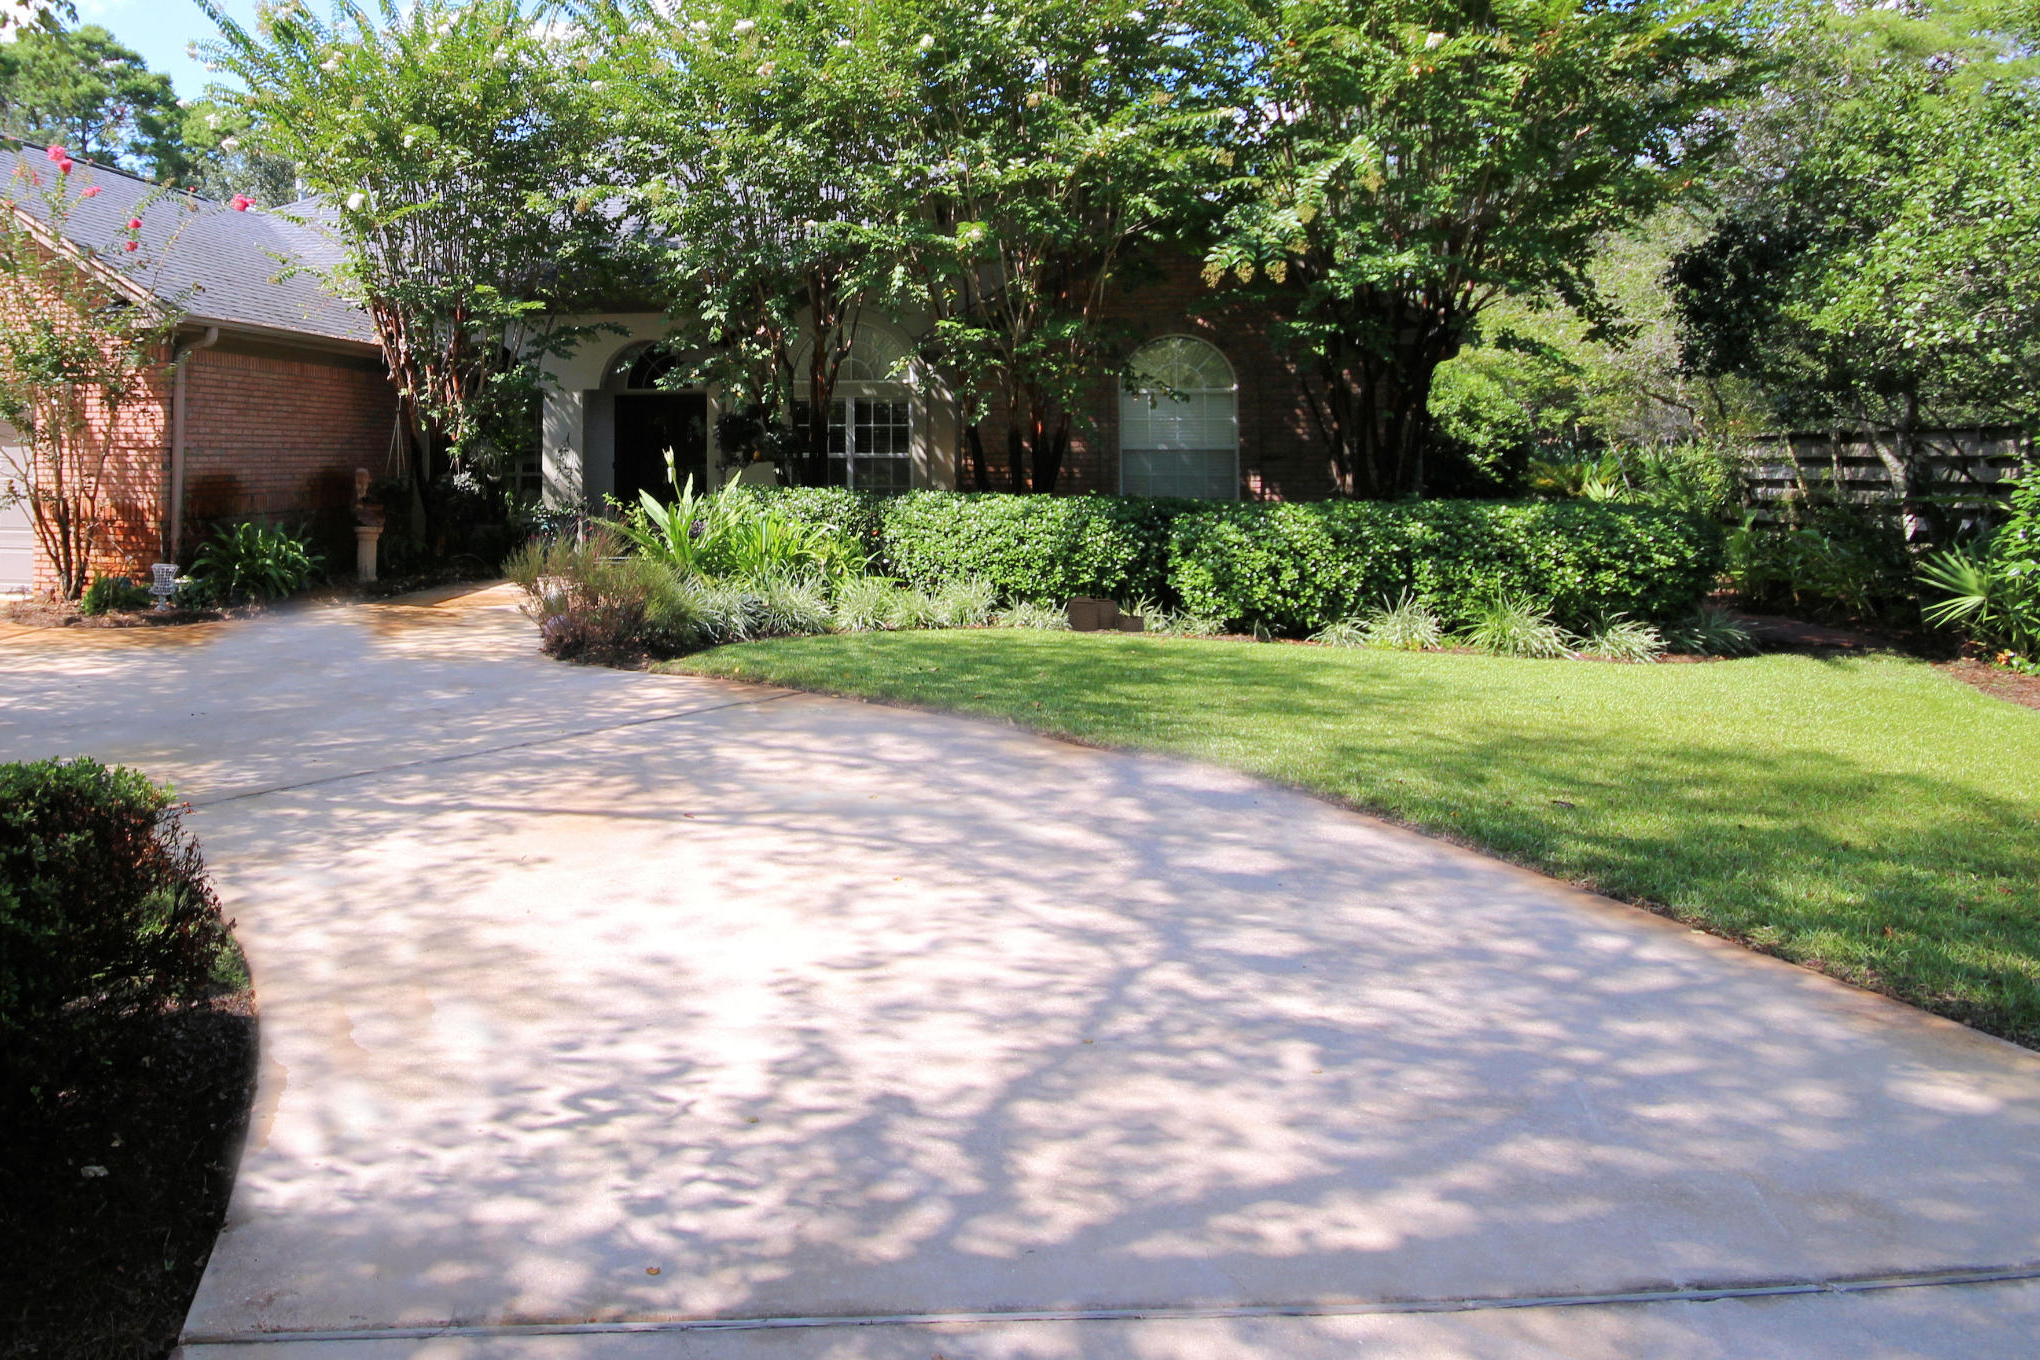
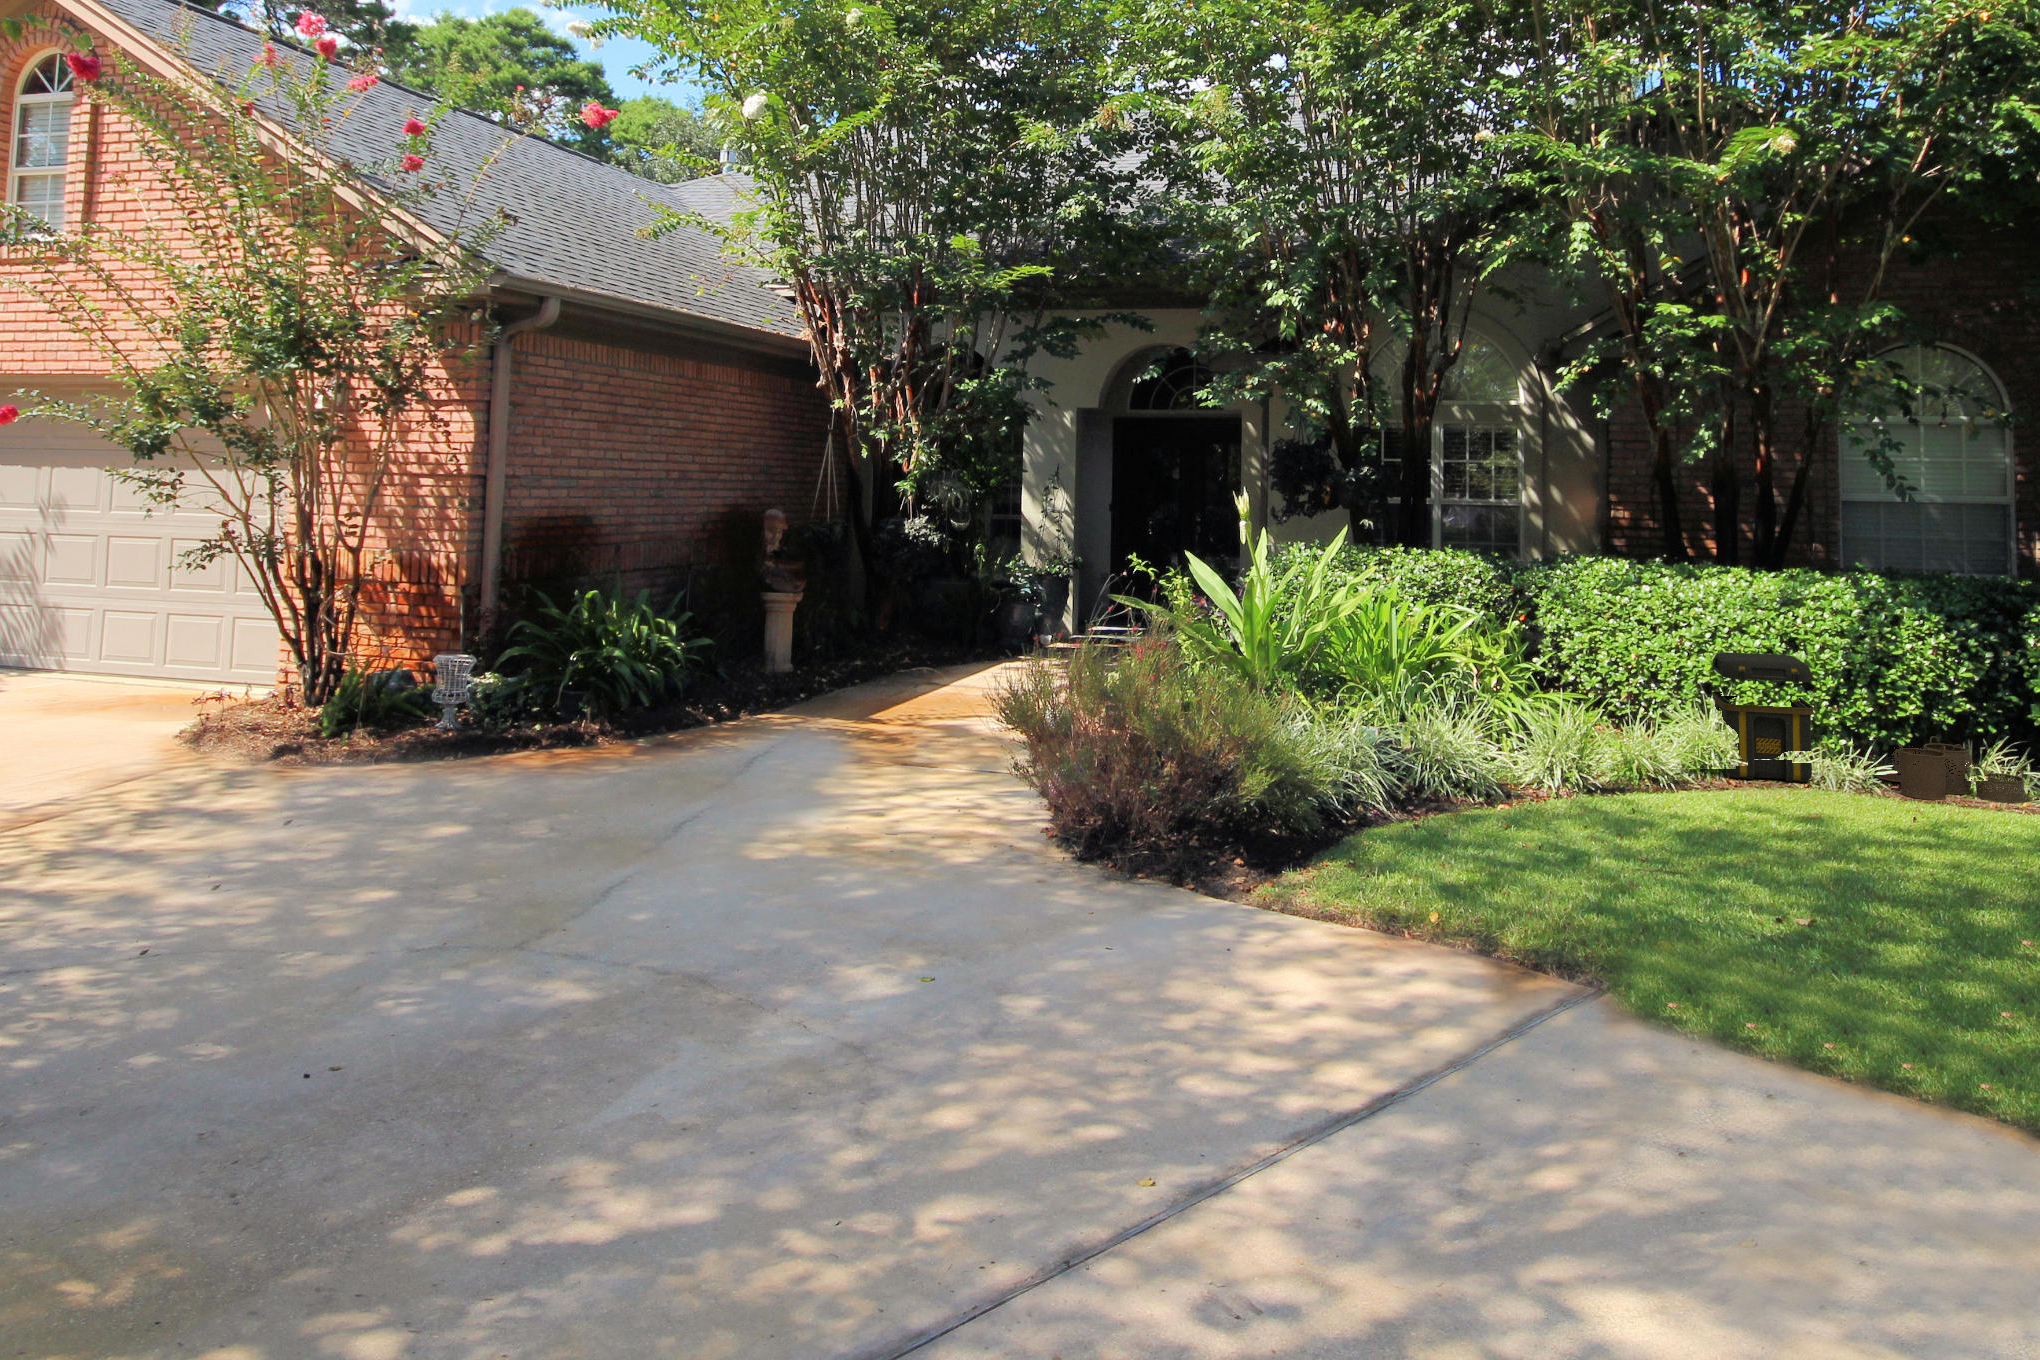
toolbox: none [971,547,1025,625] -> present [1712,652,1814,782]

